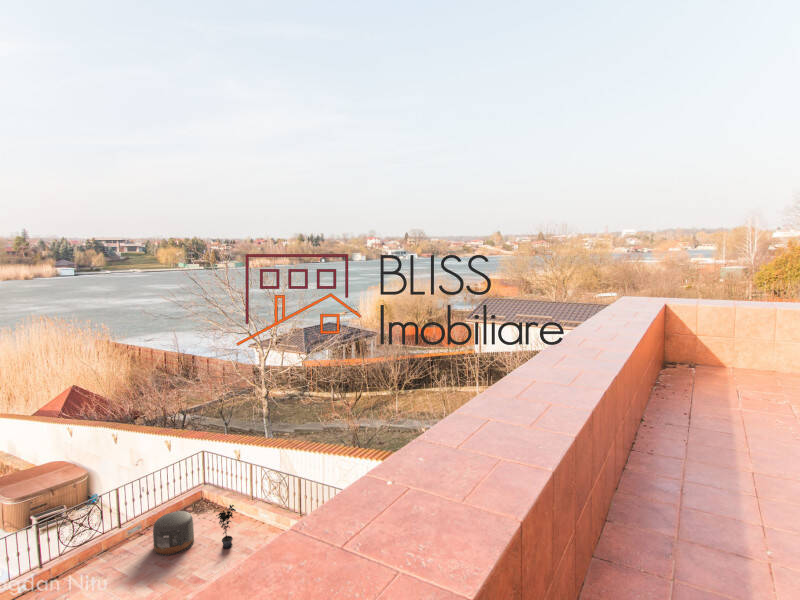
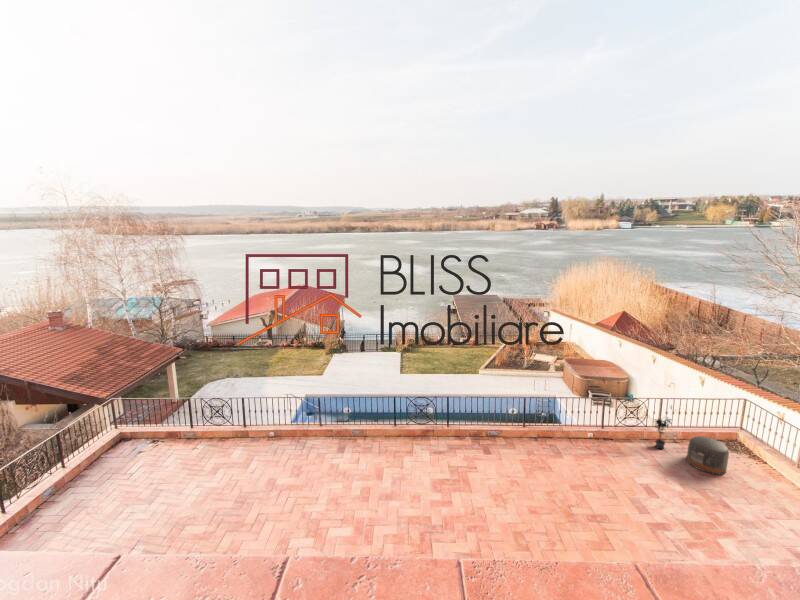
potted plant: present [216,505,236,548] -> present [655,419,671,449]

